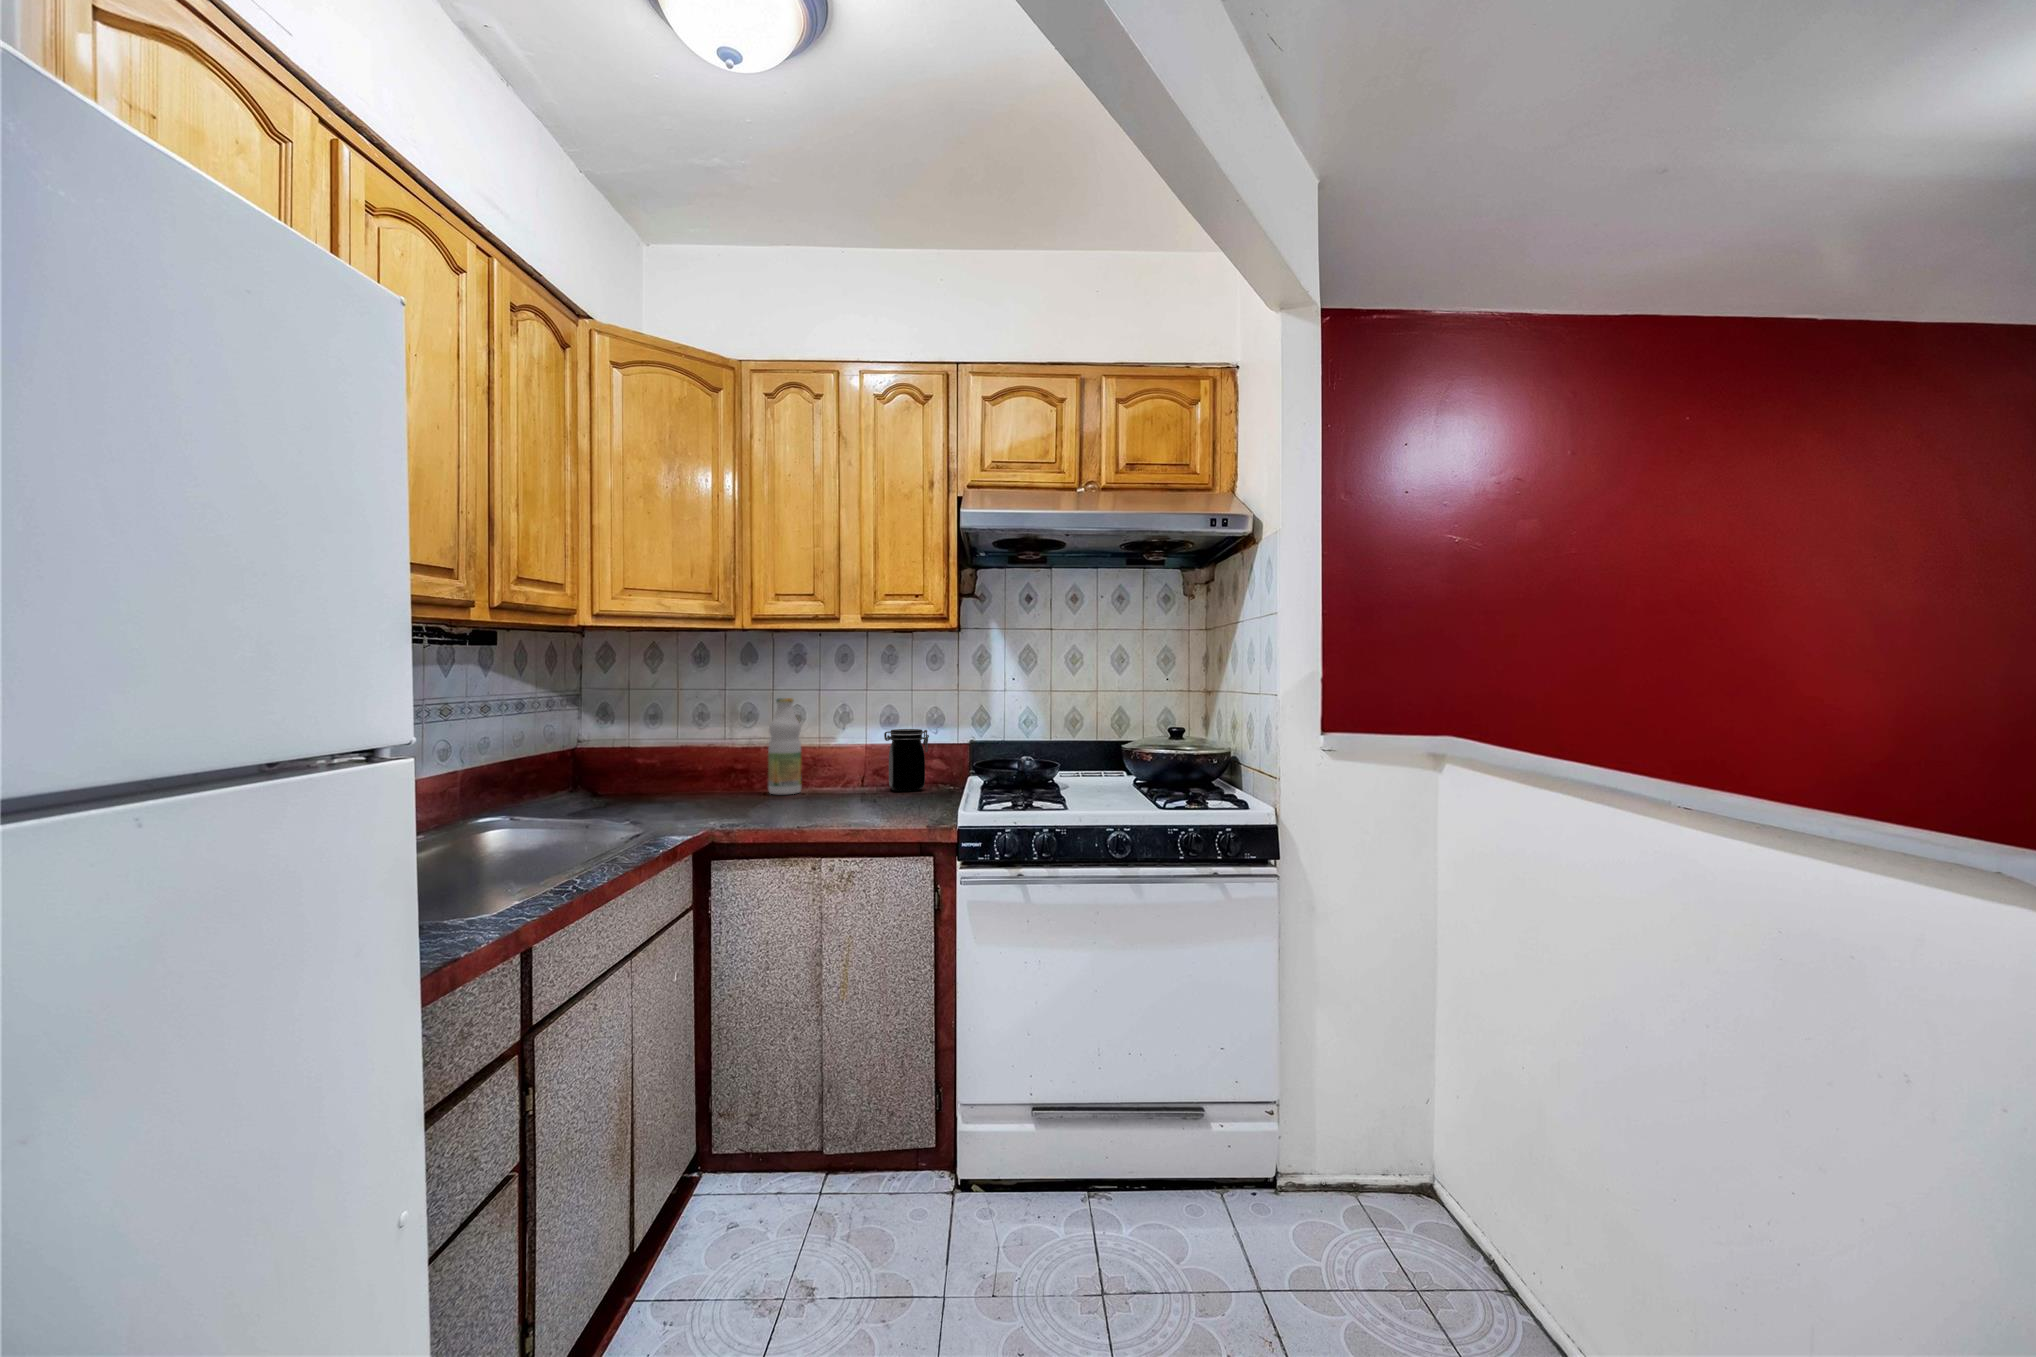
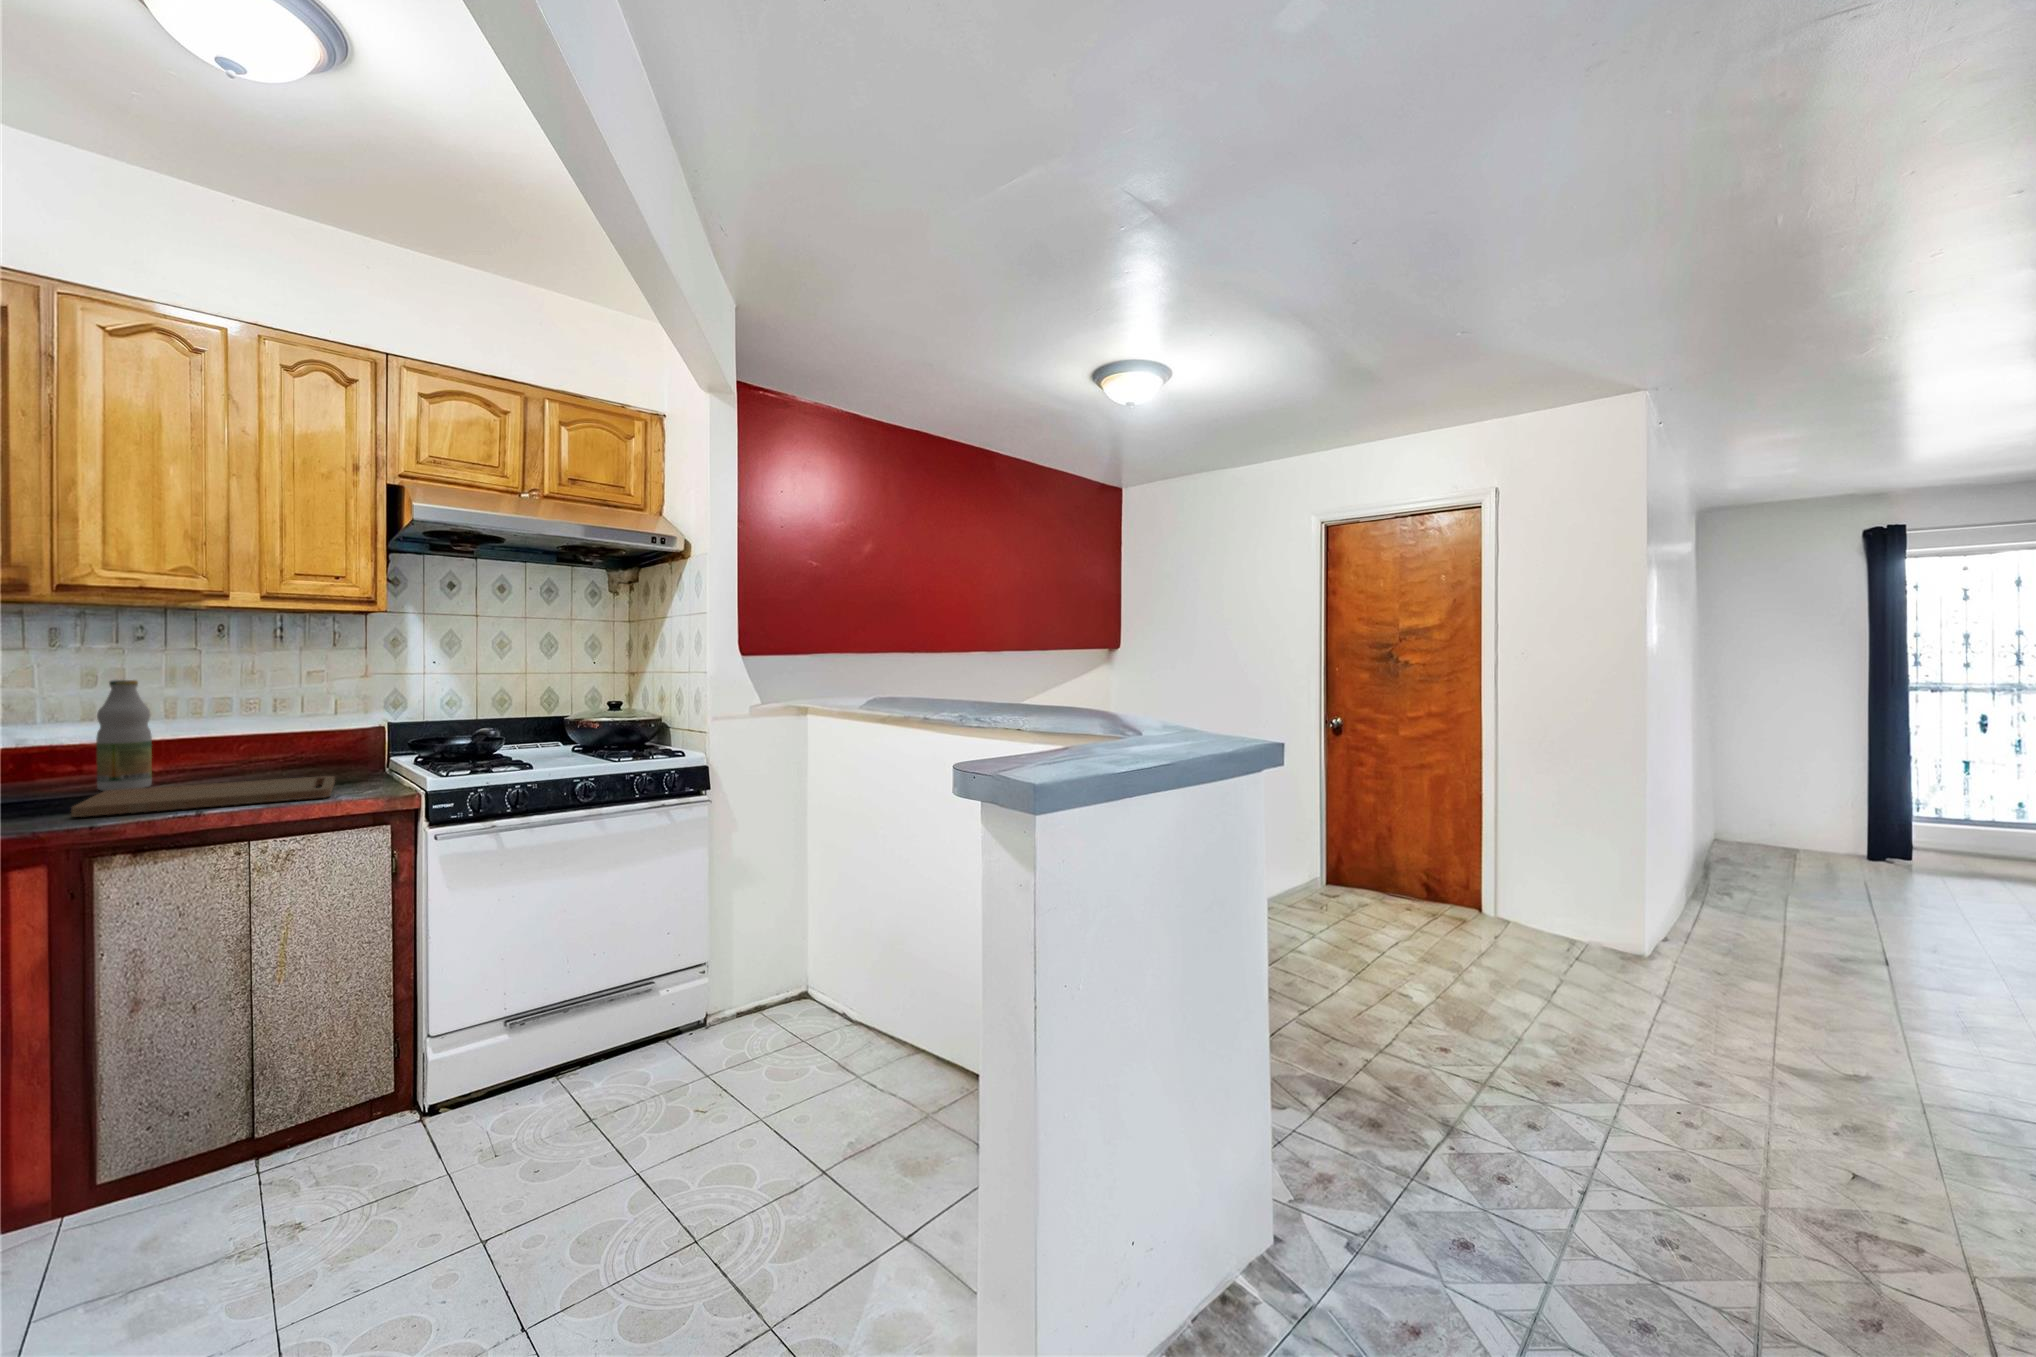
jar: present [884,729,929,791] -> none [276,711,339,774]
cutting board: none [721,795,911,821] -> present [71,776,335,817]

